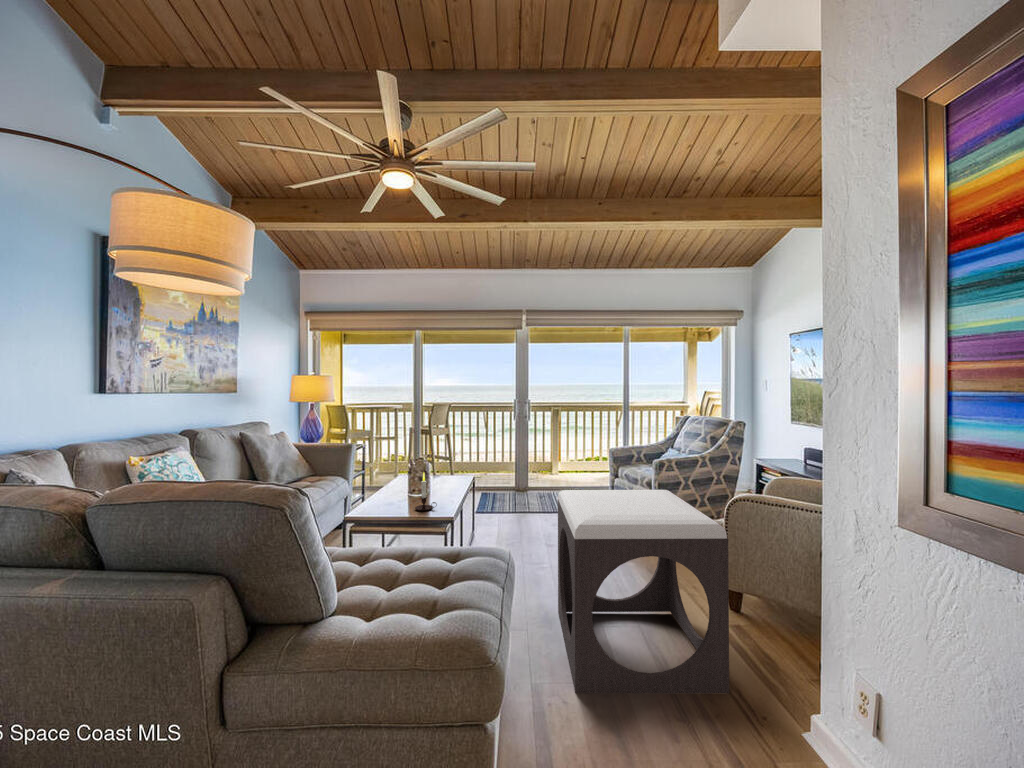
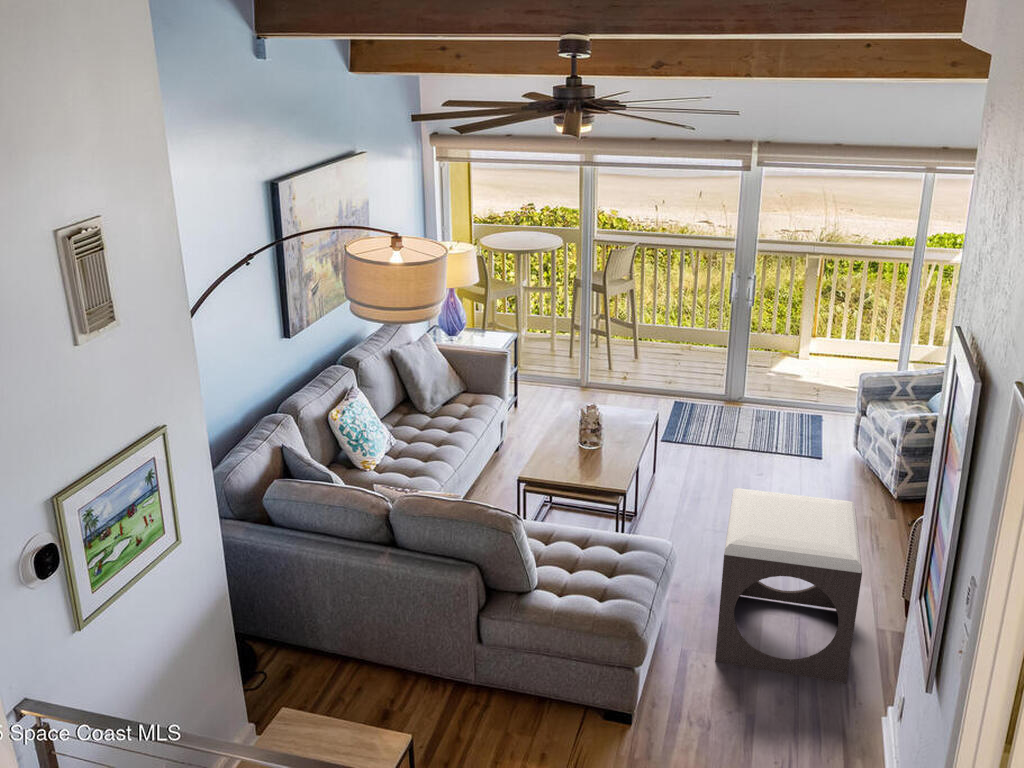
candle: present [415,473,437,511] -> none [586,441,609,479]

